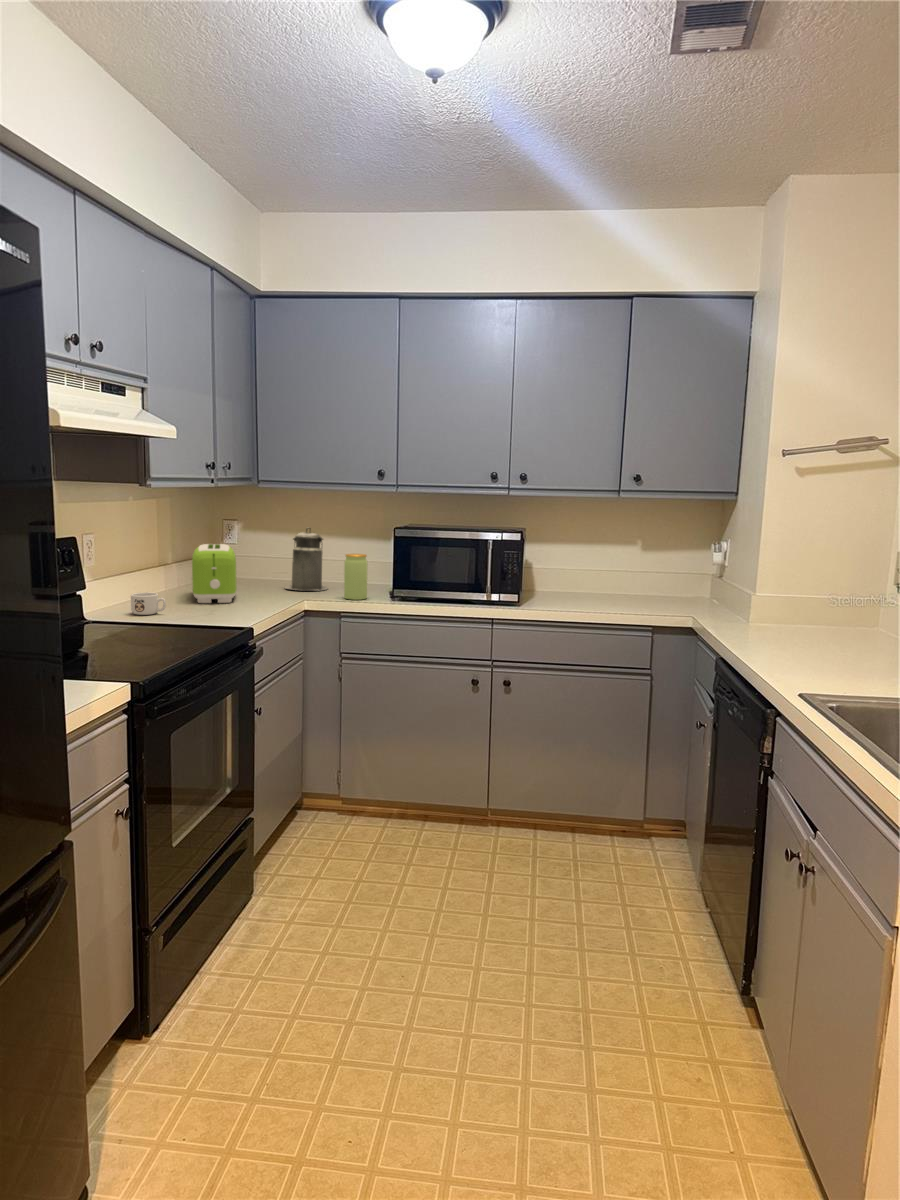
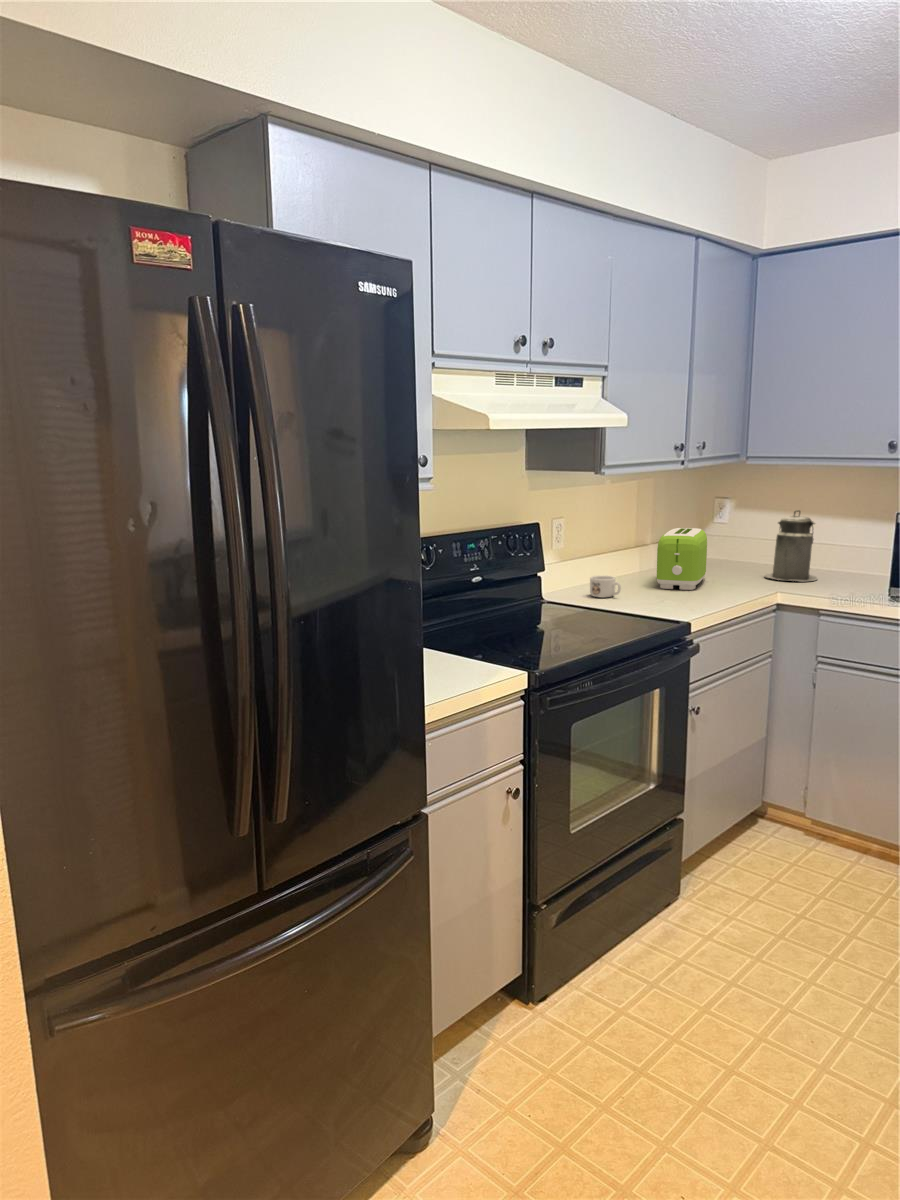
jar: present [344,554,367,600] -> none [829,542,863,597]

